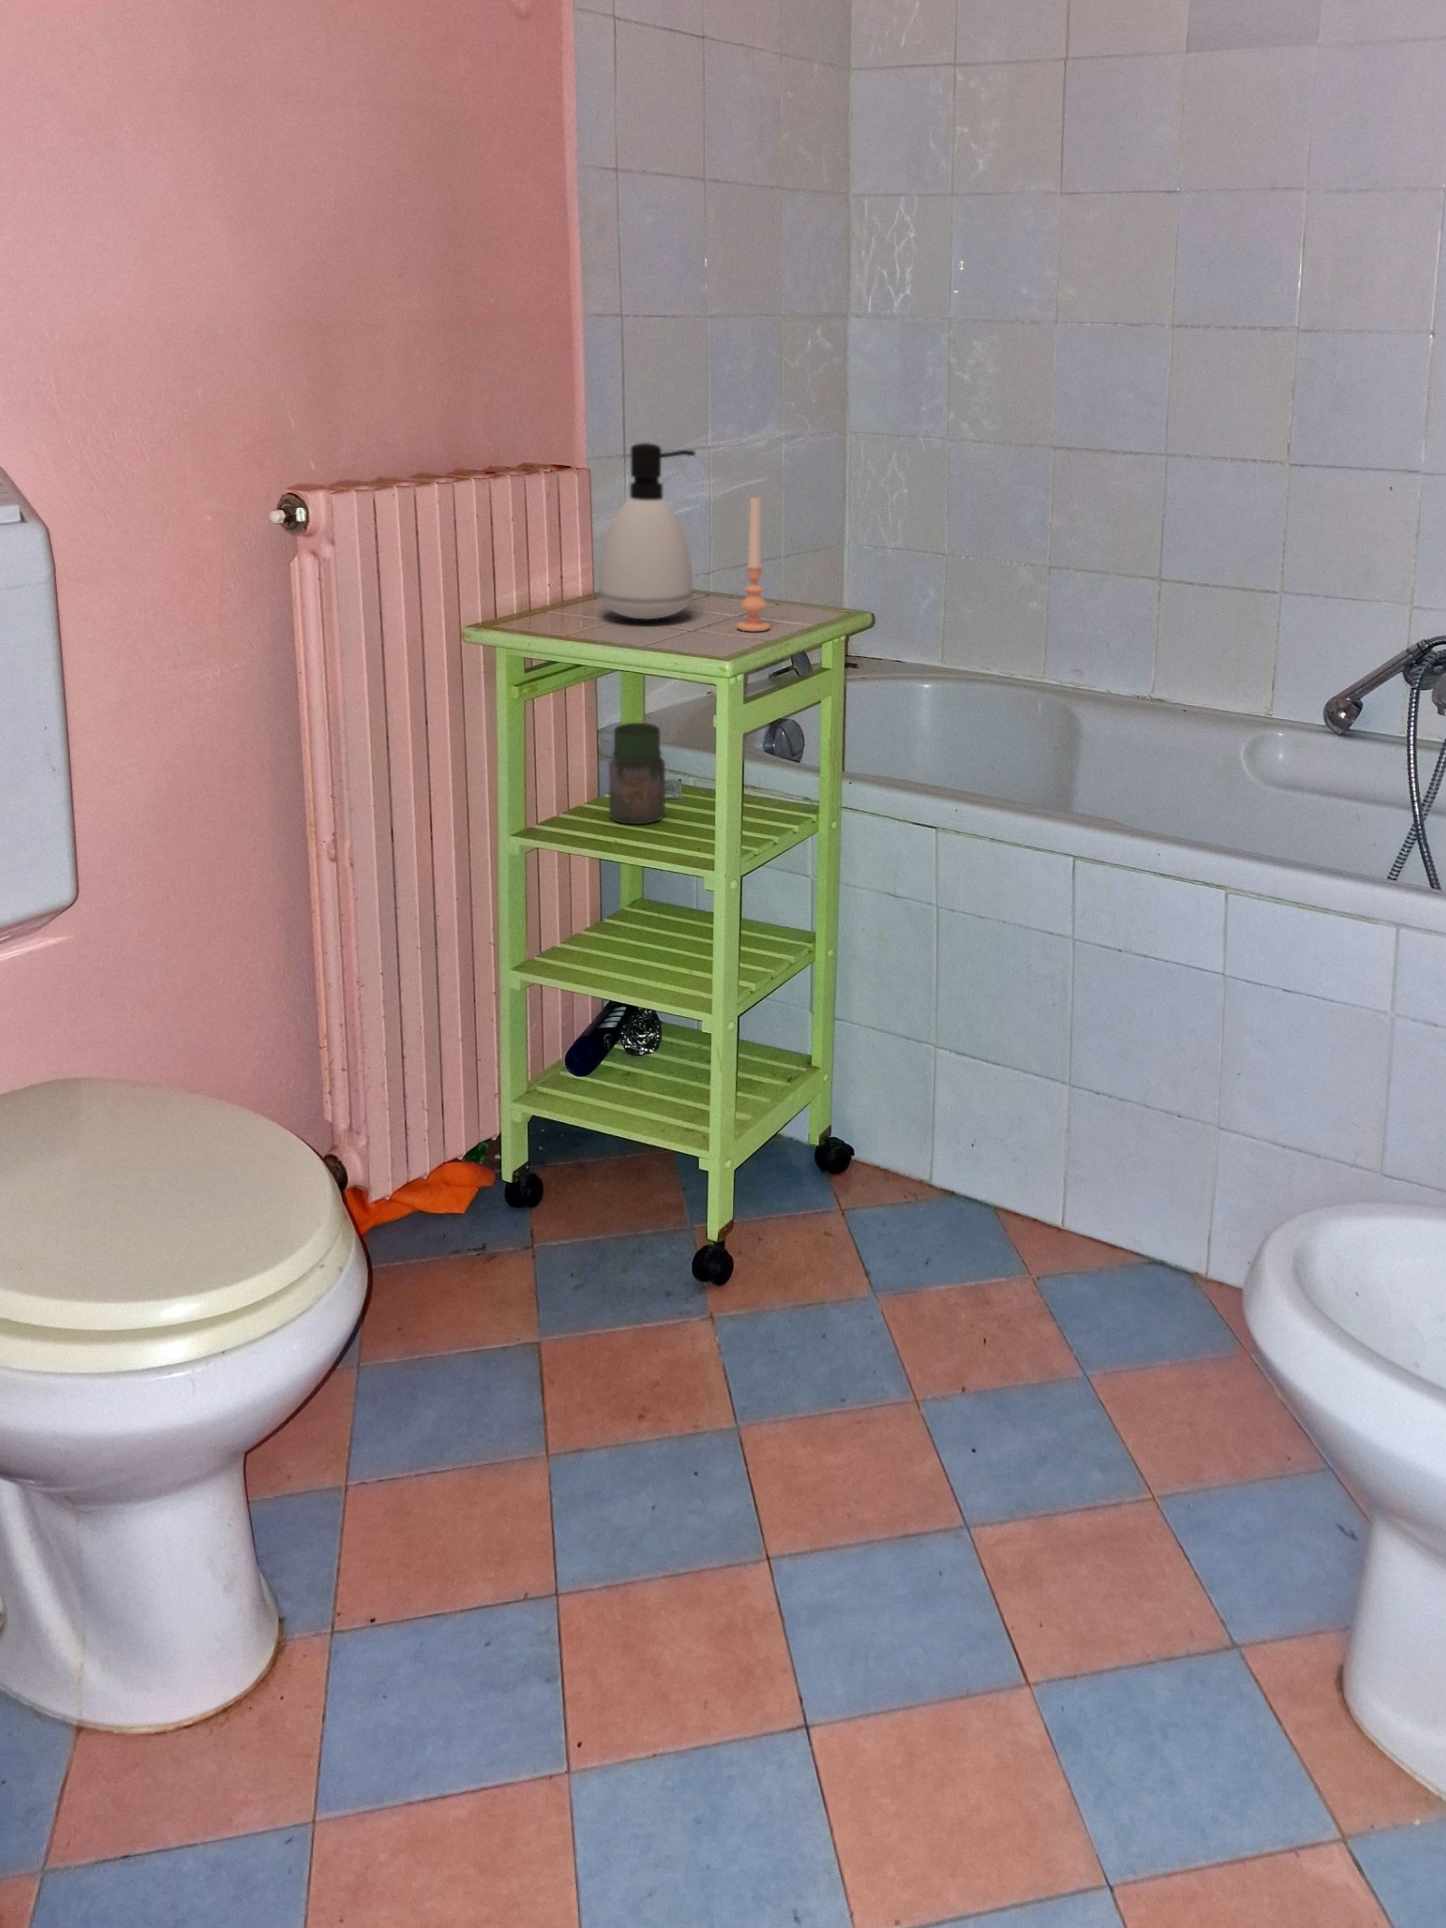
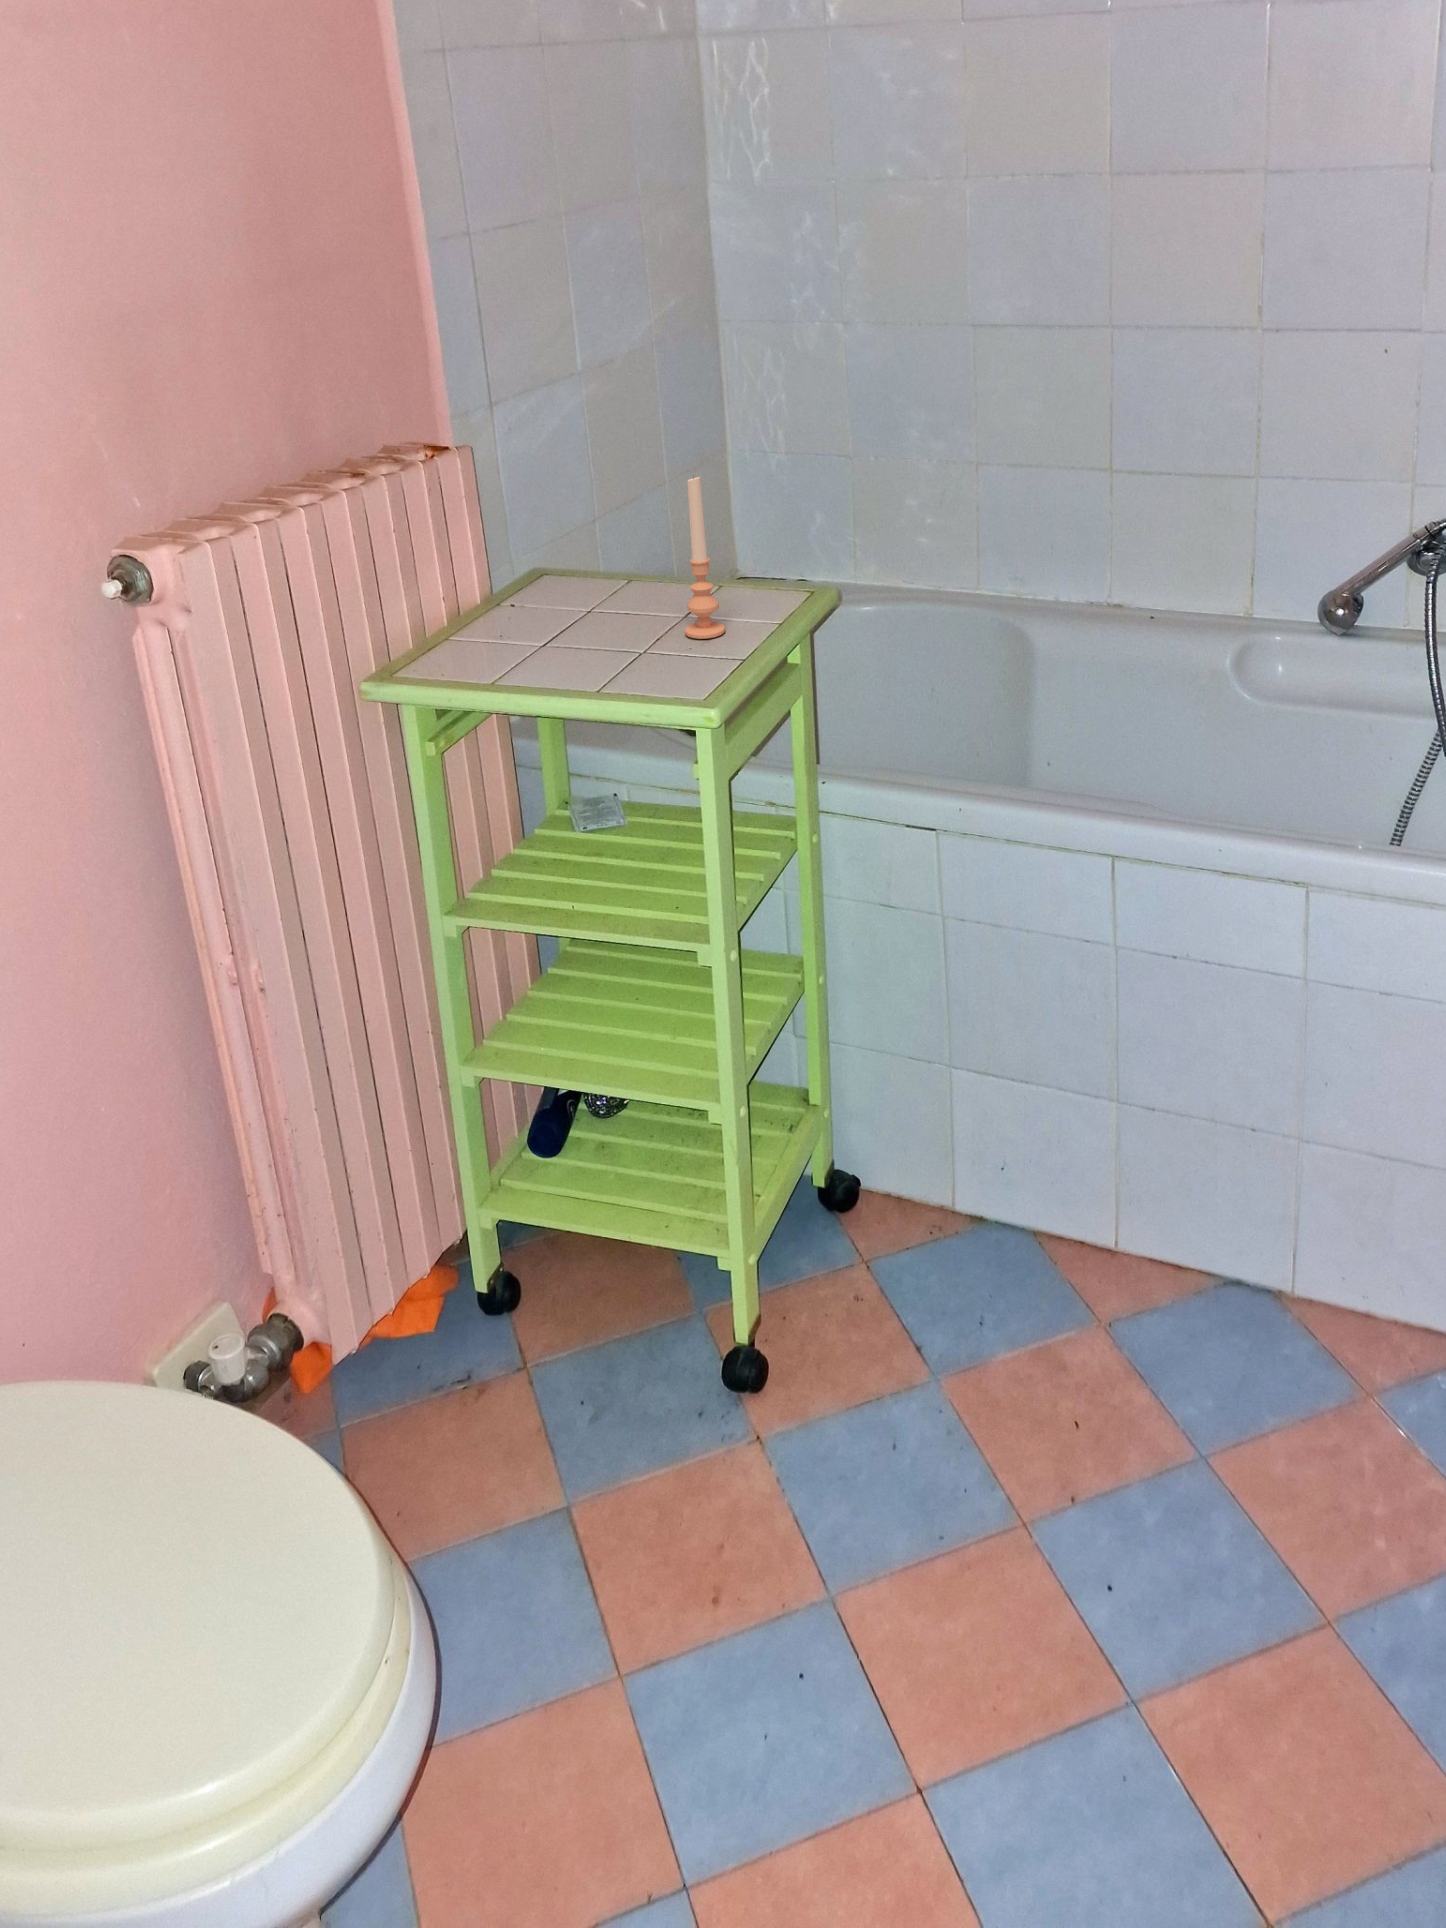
soap dispenser: present [599,443,695,619] -> none [510,421,624,634]
jar: present [609,723,665,824] -> none [543,746,615,869]

